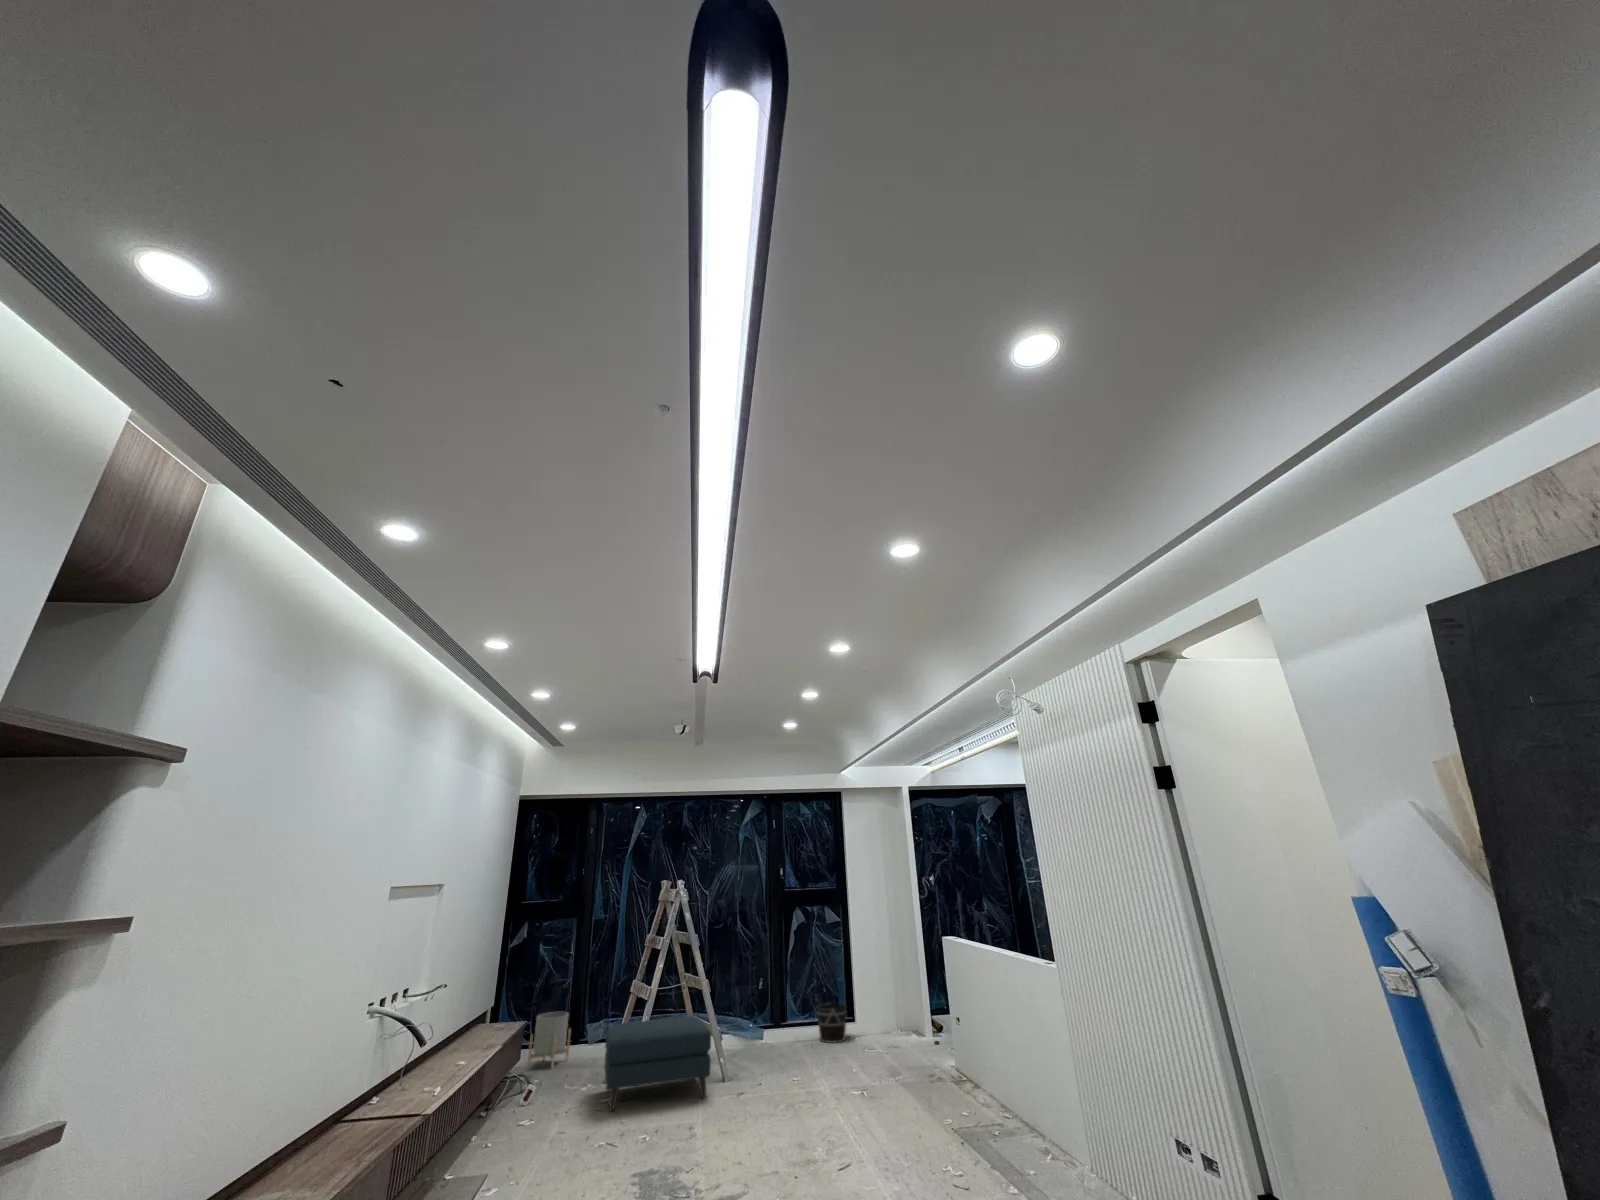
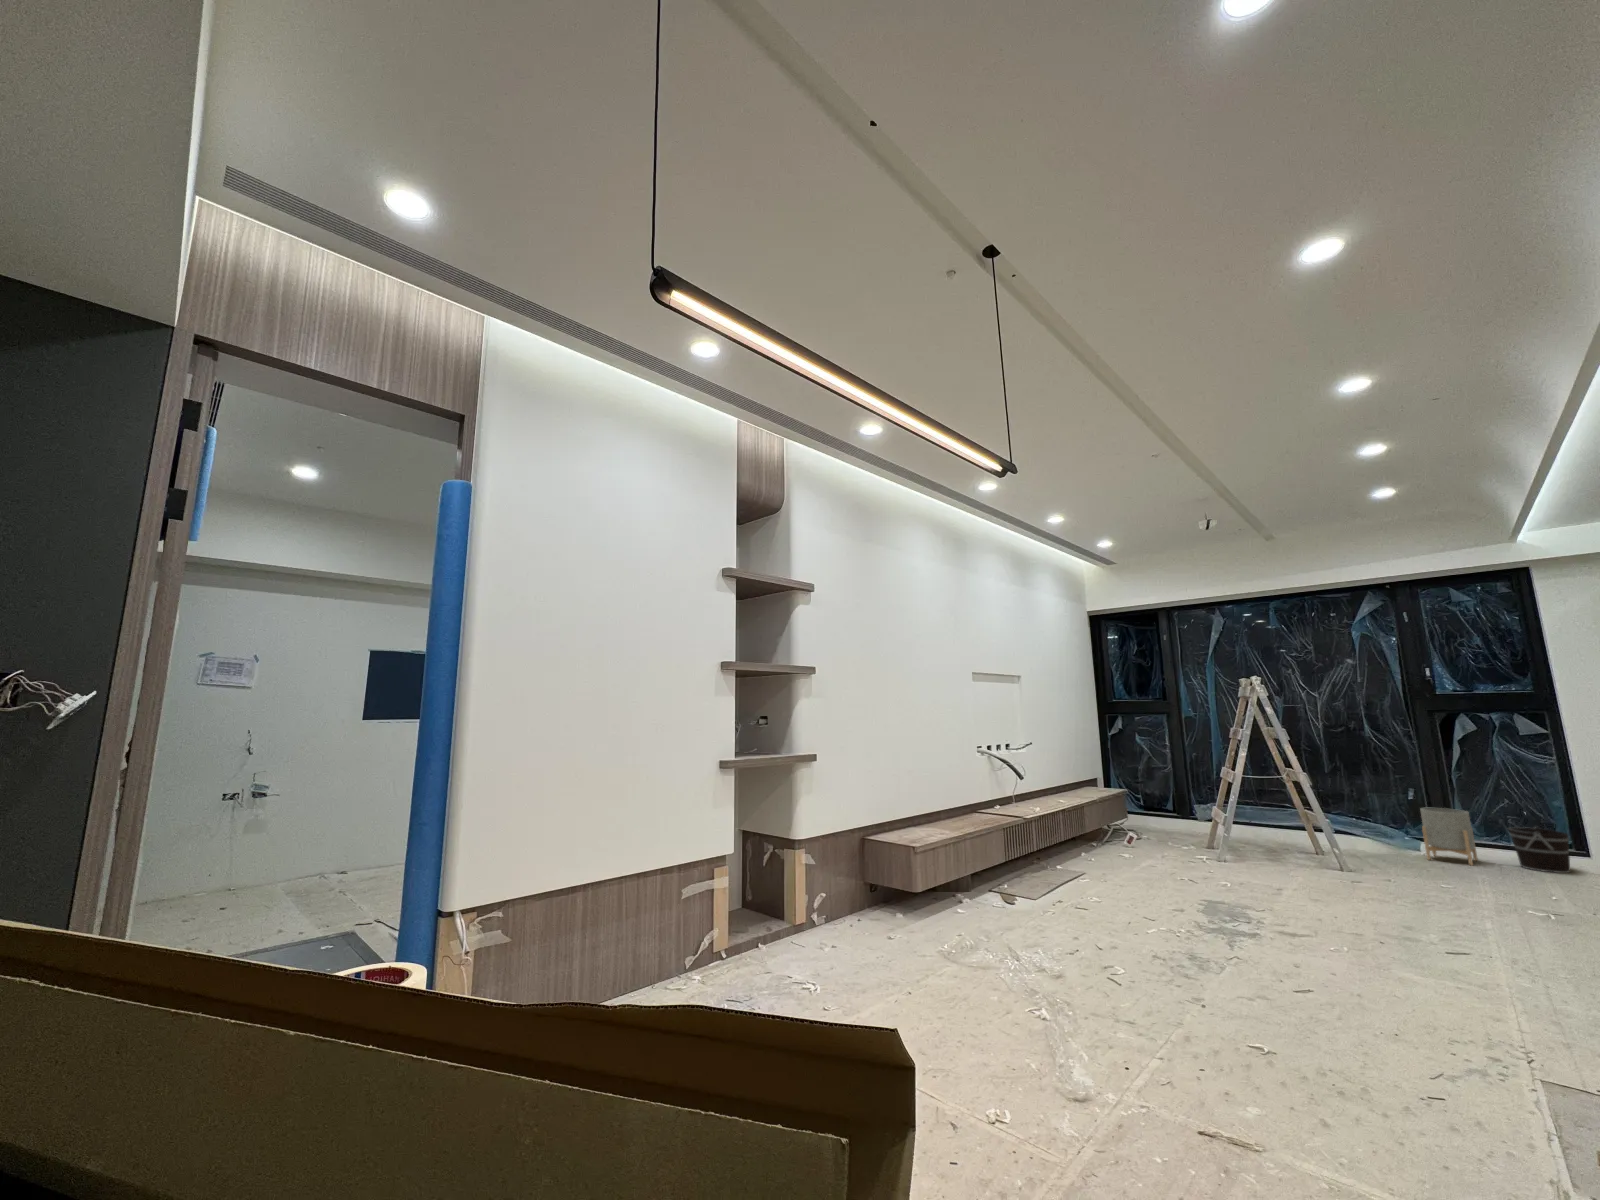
planter: present [527,1012,571,1069] -> present [1420,808,1478,865]
ottoman: present [604,1016,711,1111] -> none [1192,800,1315,876]

